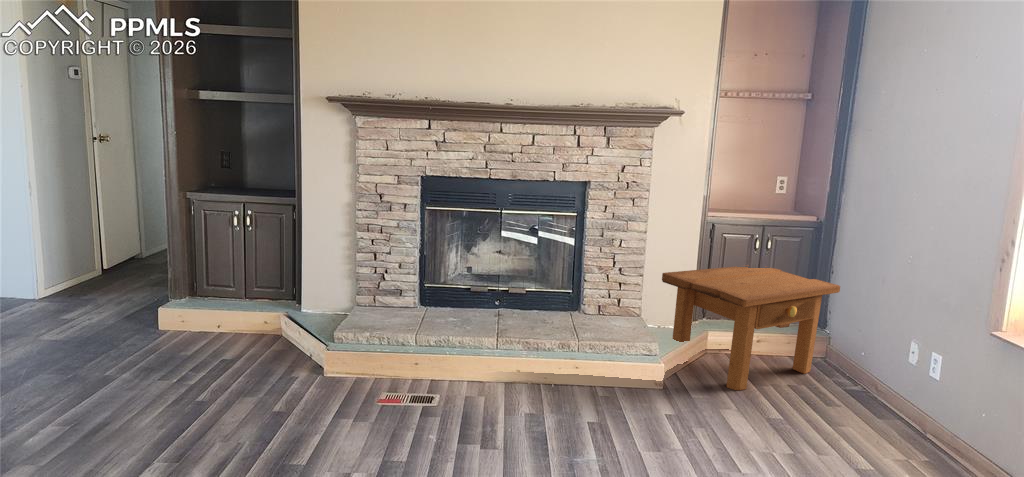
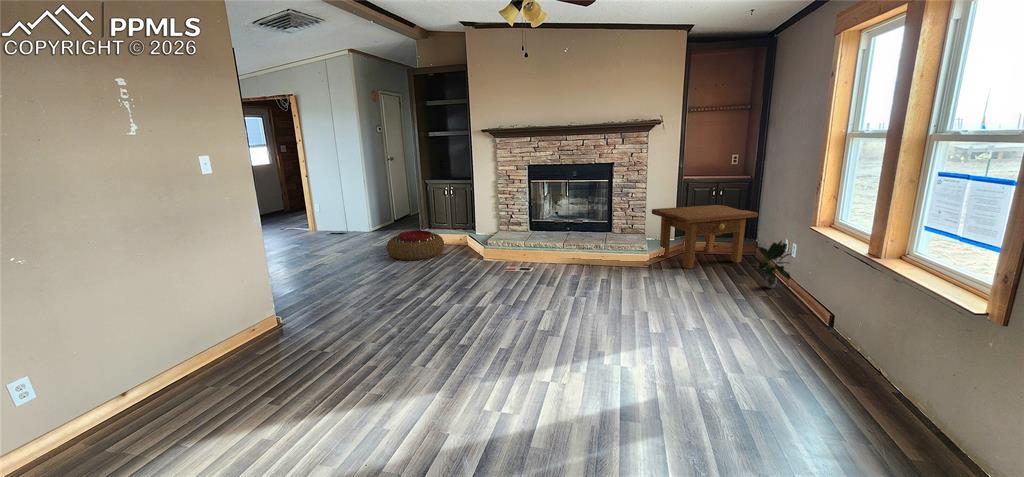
pouf: none [81,307,230,384] -> present [387,230,444,260]
potted plant: none [867,347,948,436] -> present [752,240,790,288]

